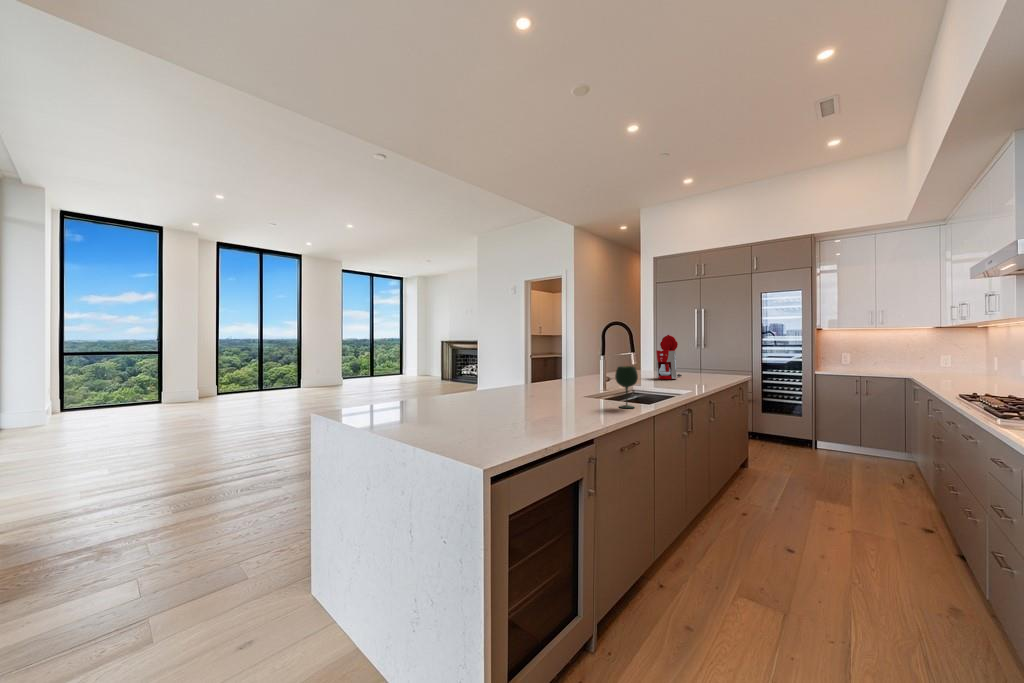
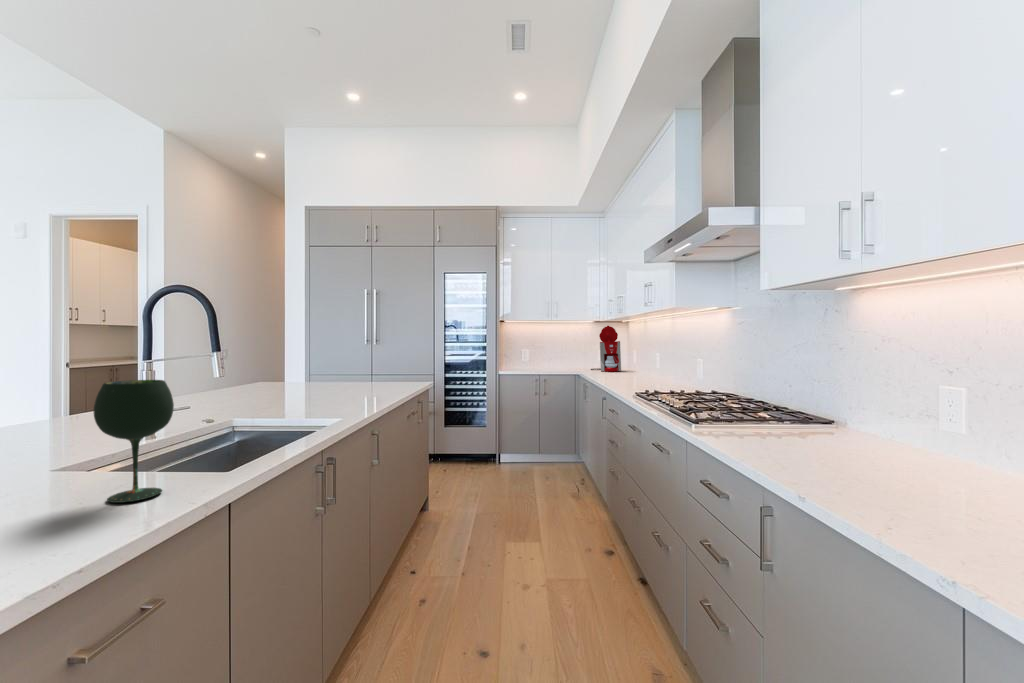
coffee maker: present [656,335,682,379] -> present [591,326,621,372]

